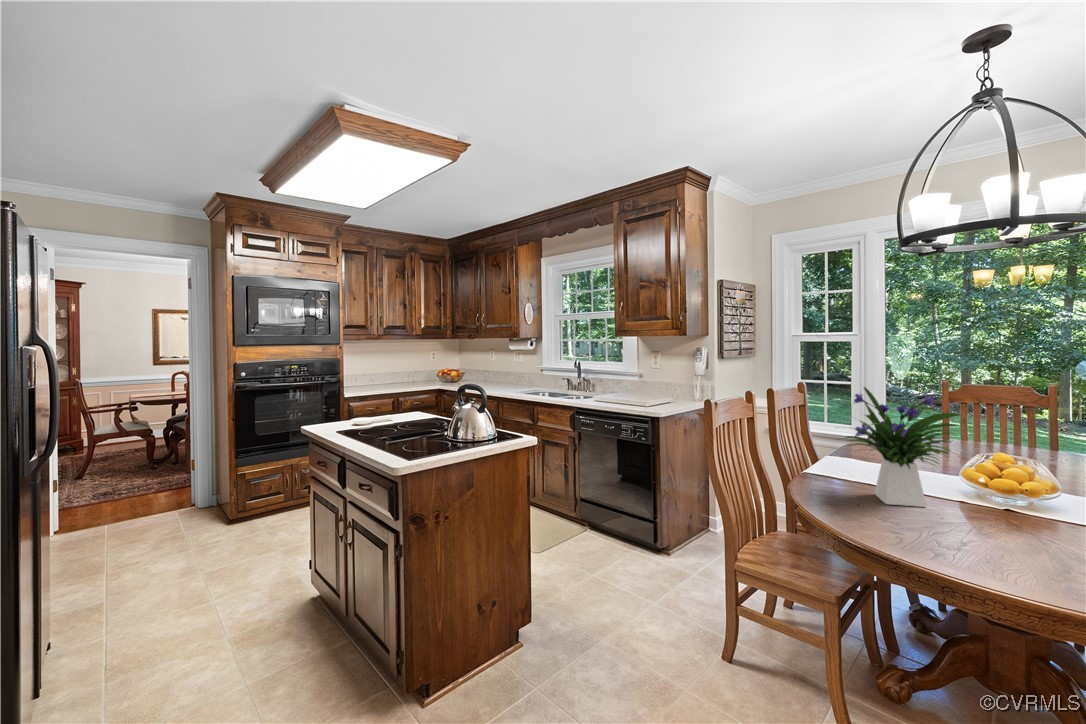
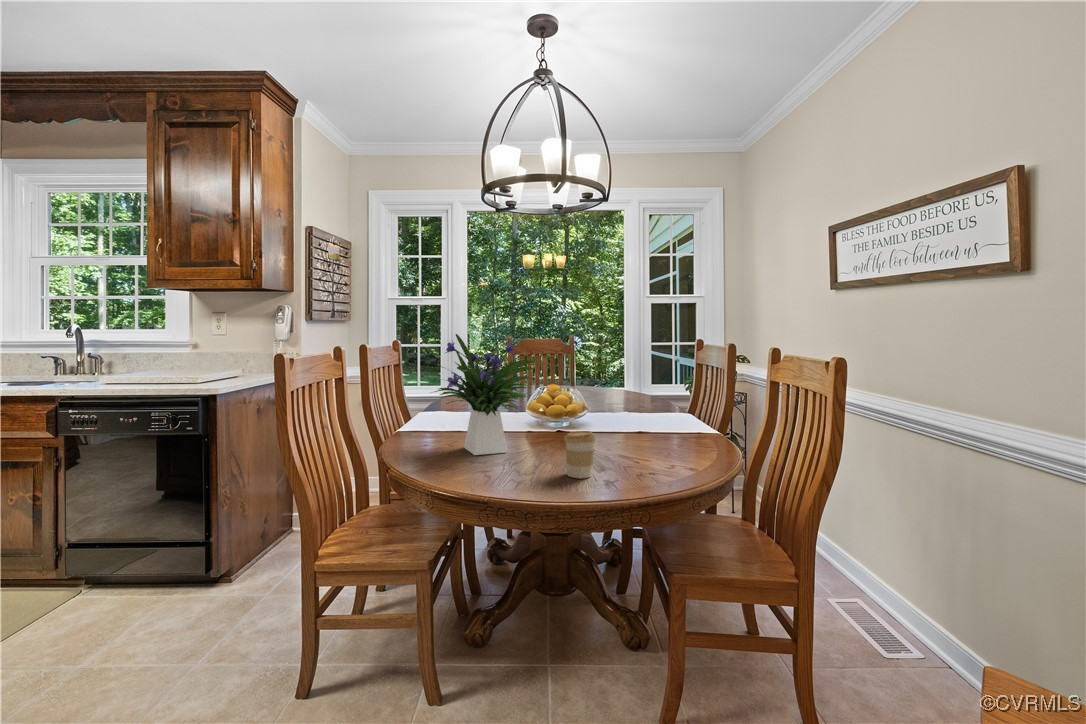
coffee cup: none [999,500,1047,554] -> present [565,431,596,478]

